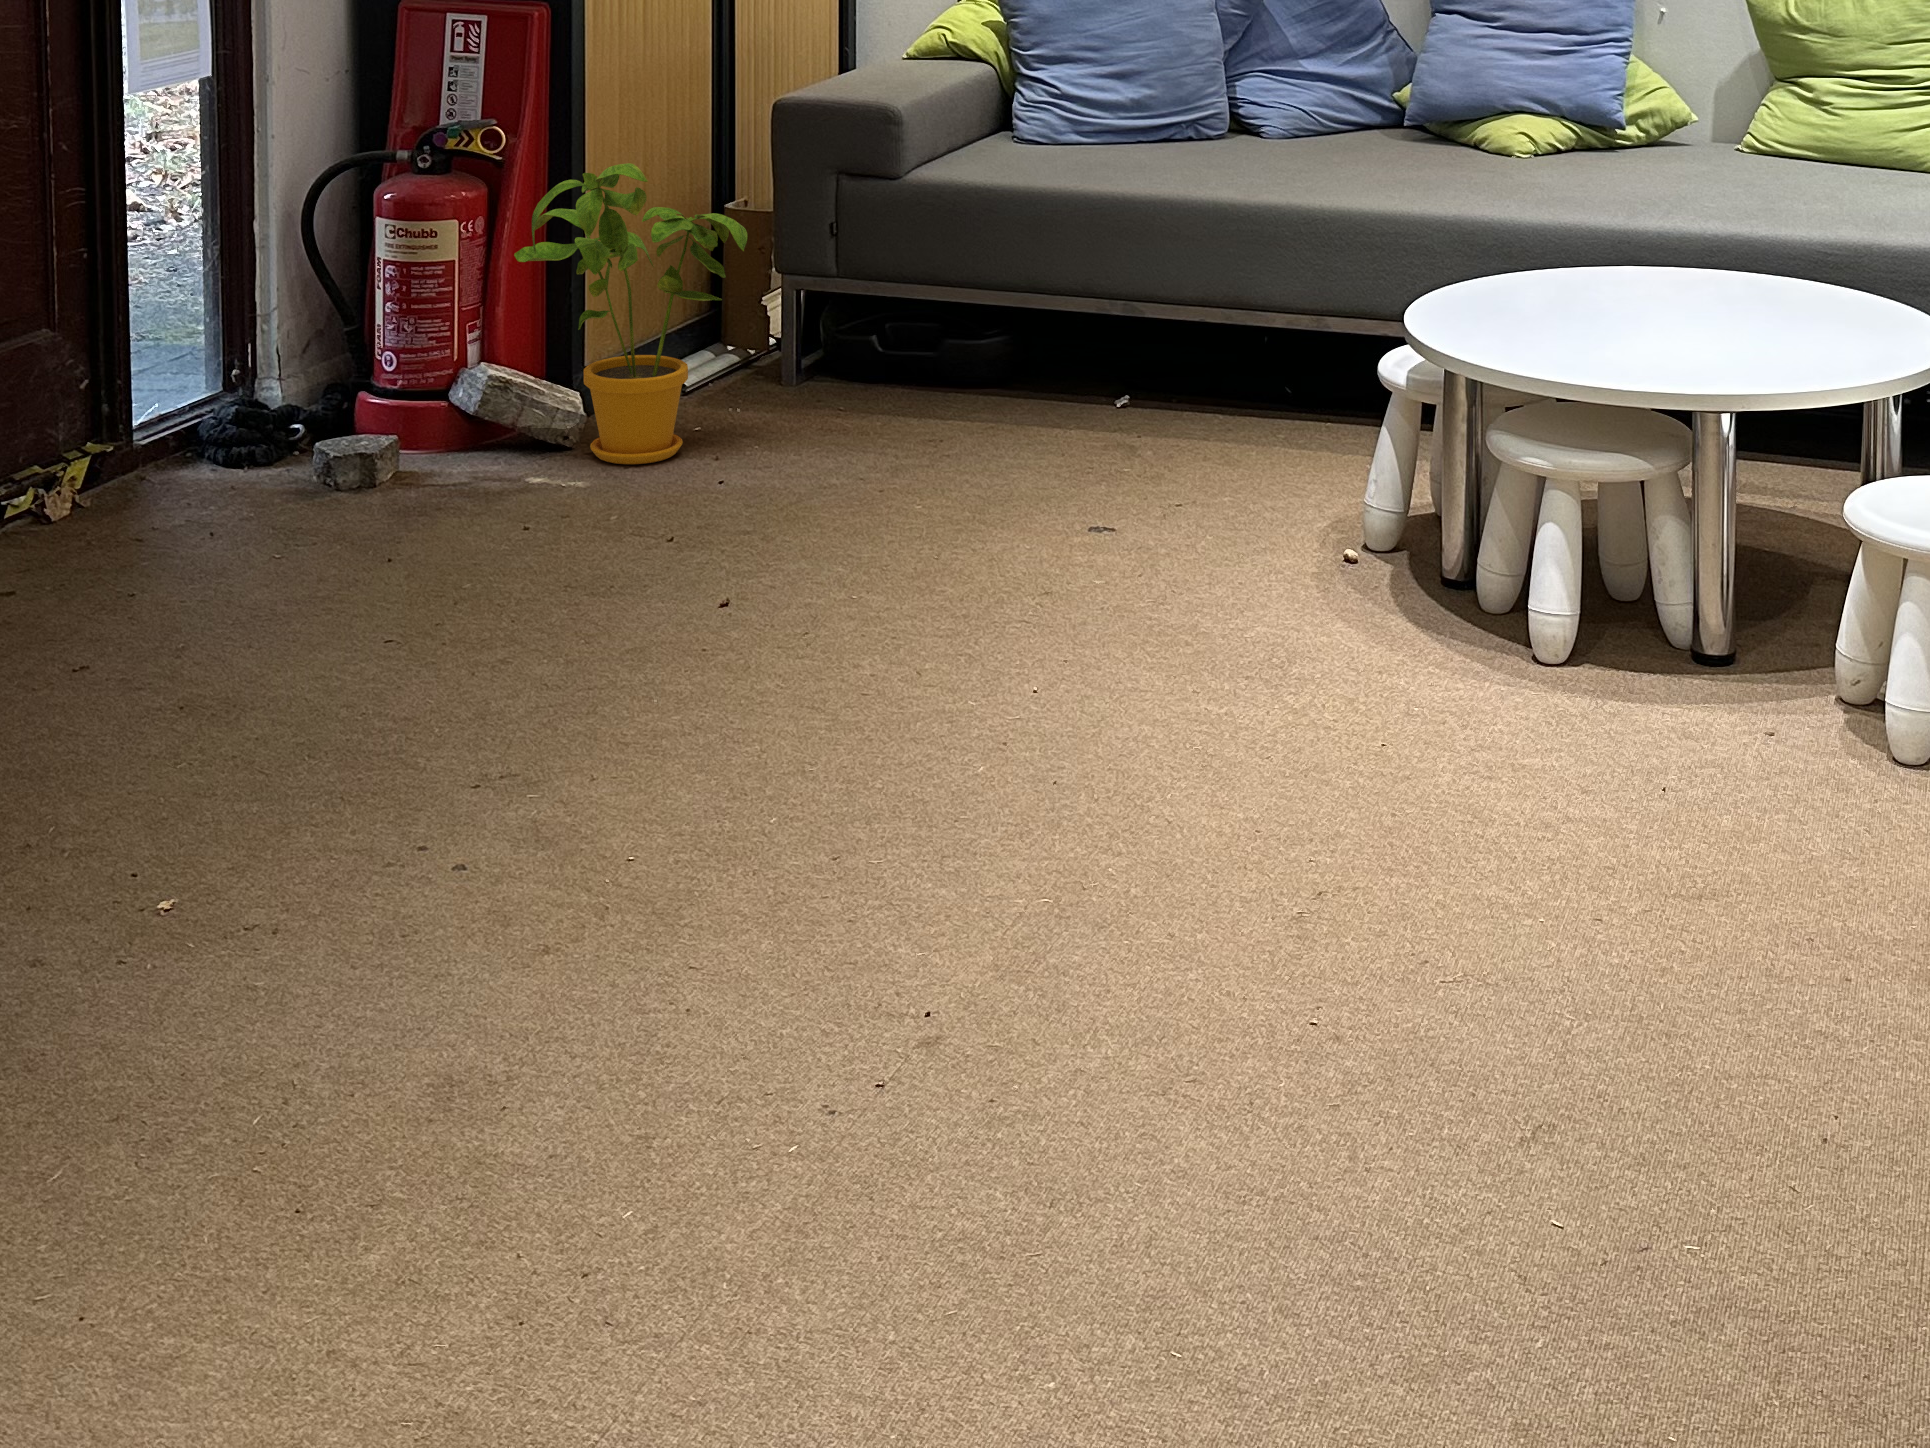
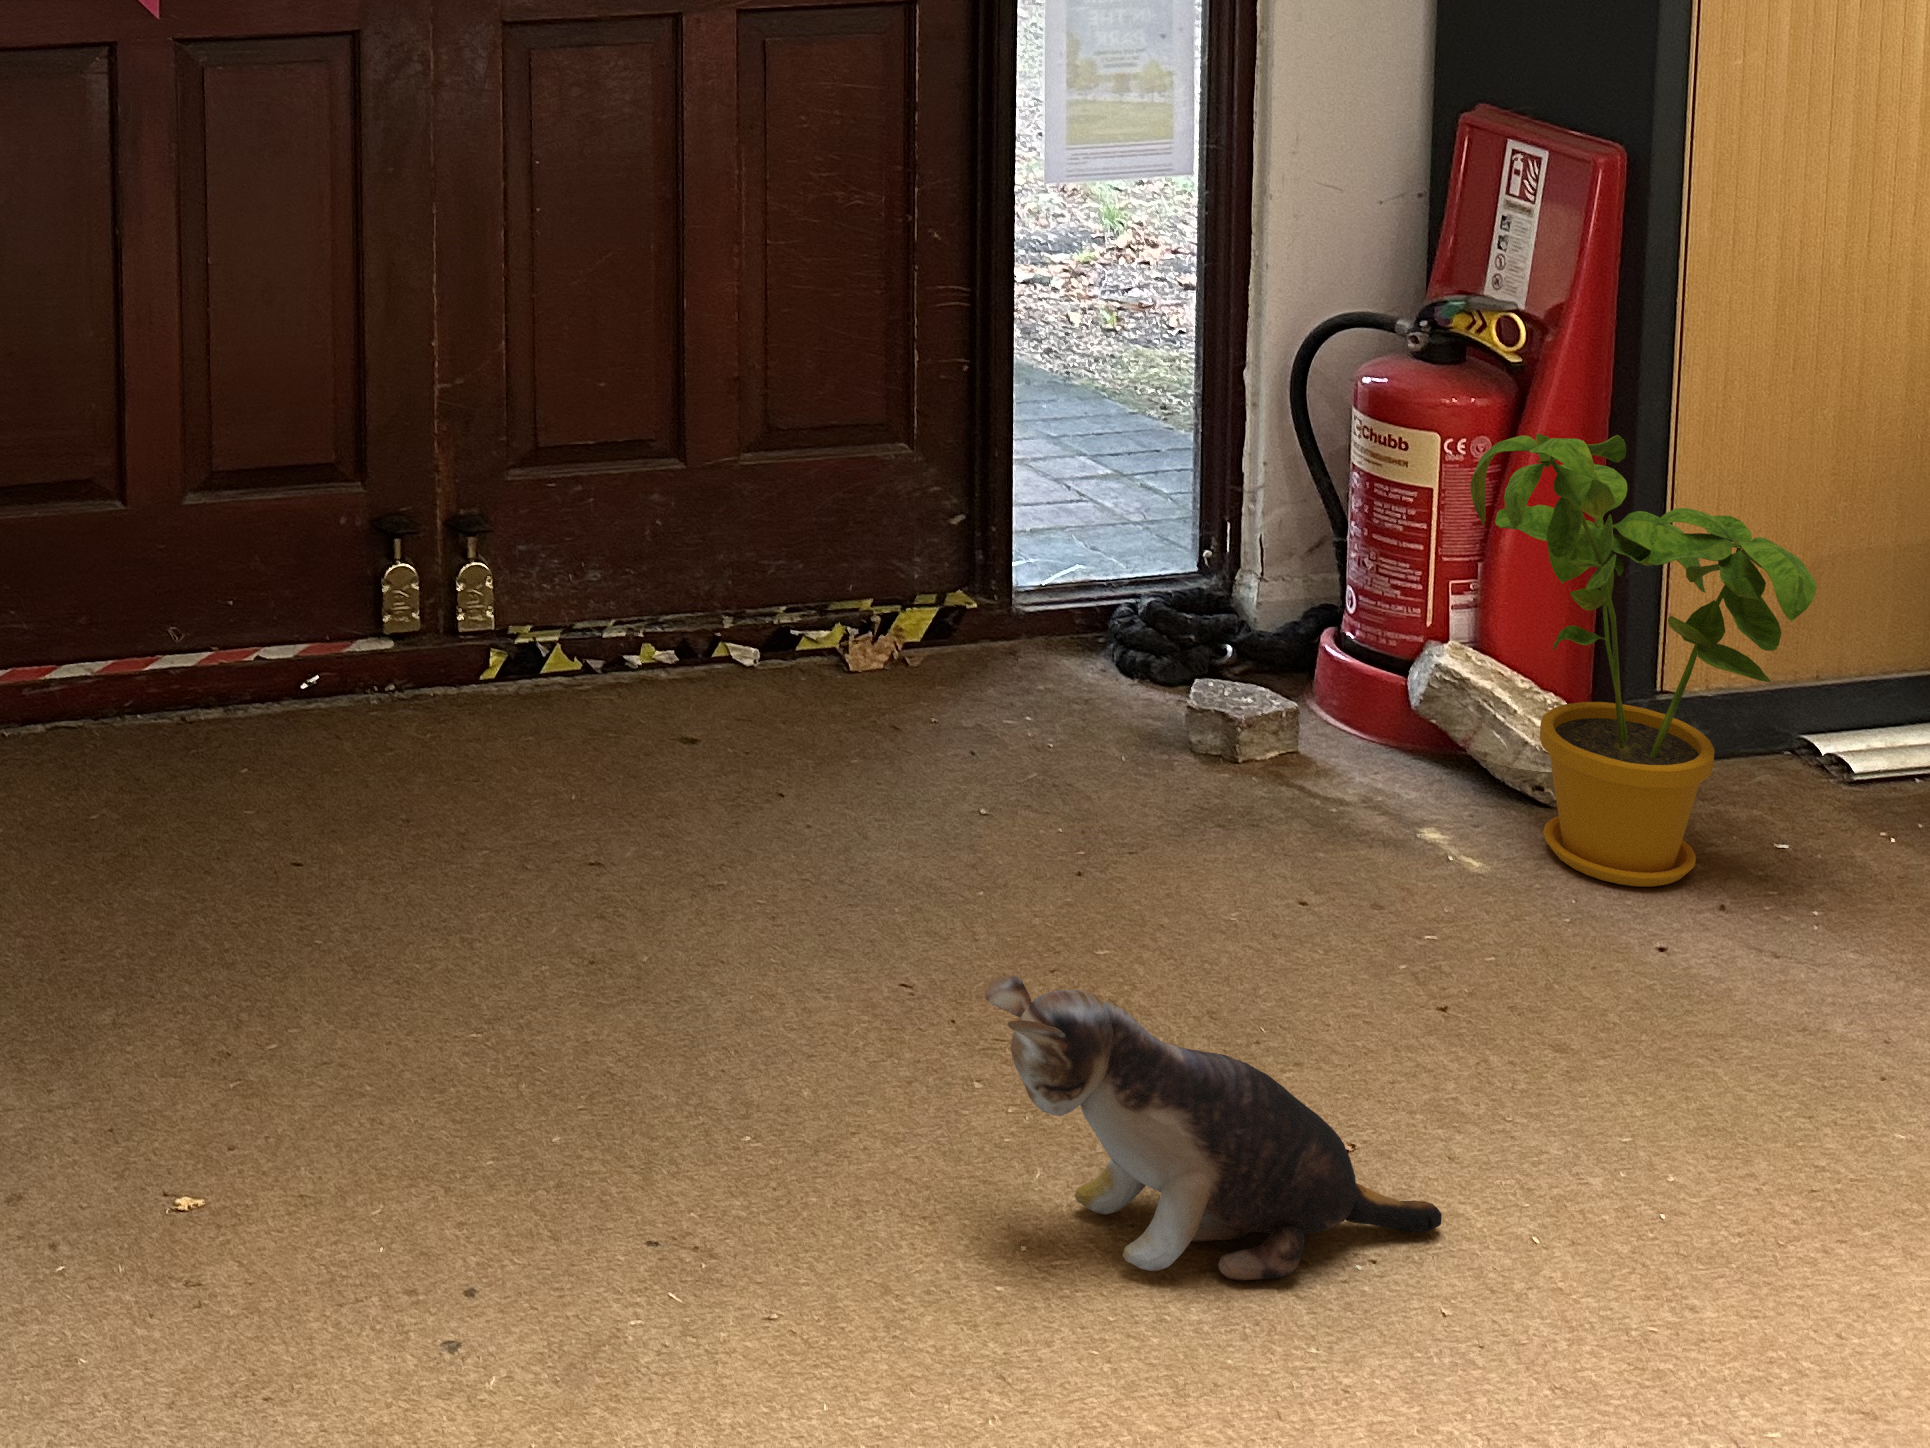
plush toy: none [567,505,779,670] -> present [985,975,1442,1281]

